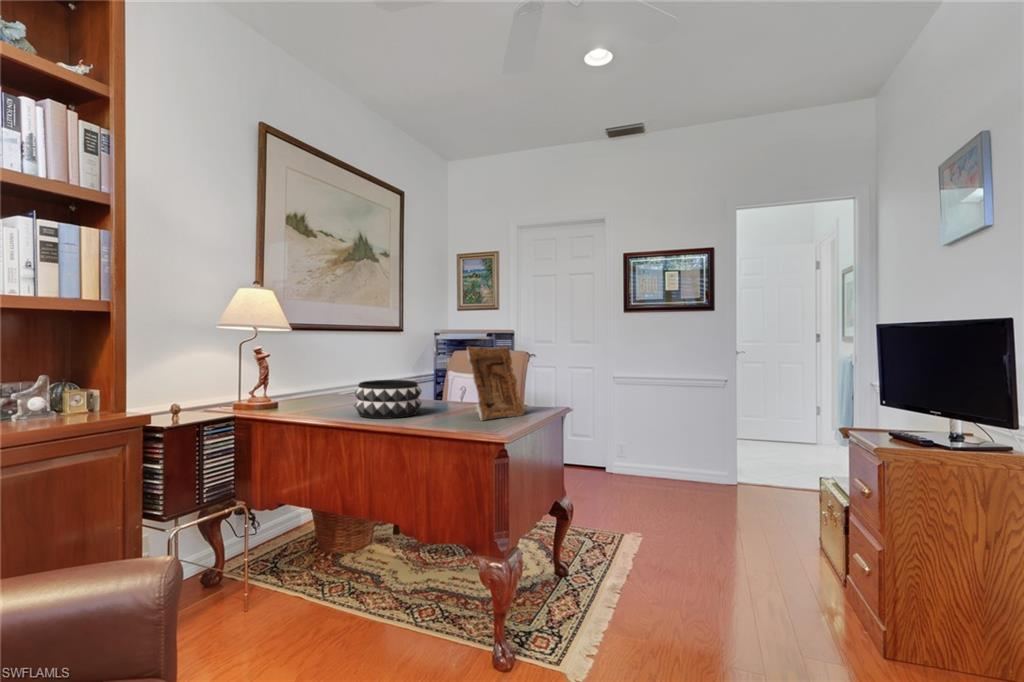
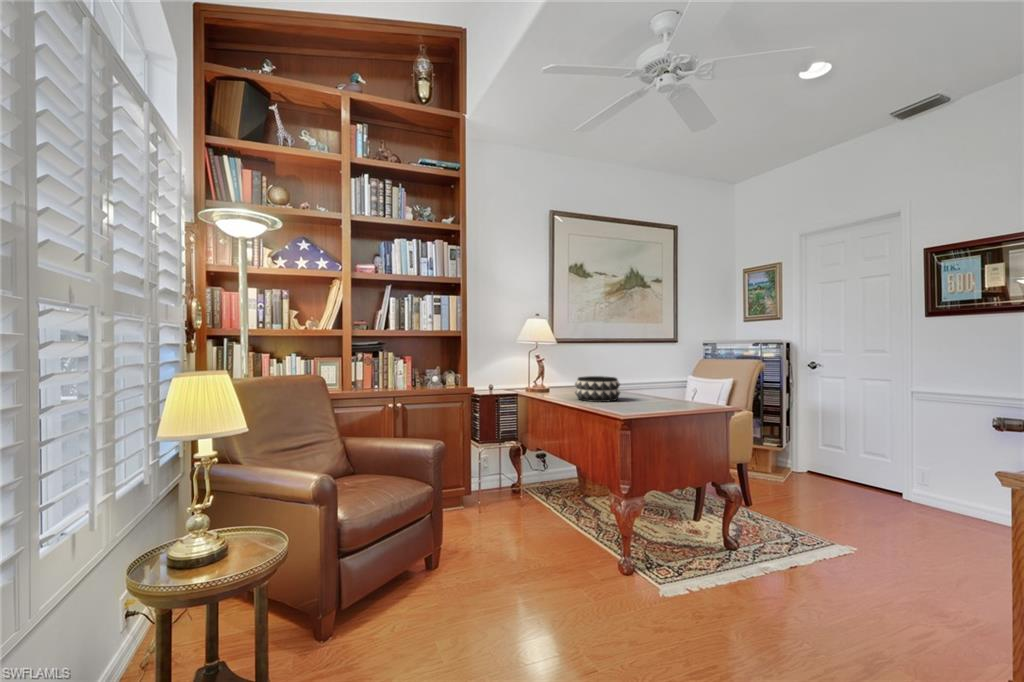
picture frame: present [467,346,524,420] -> none [637,353,686,408]

